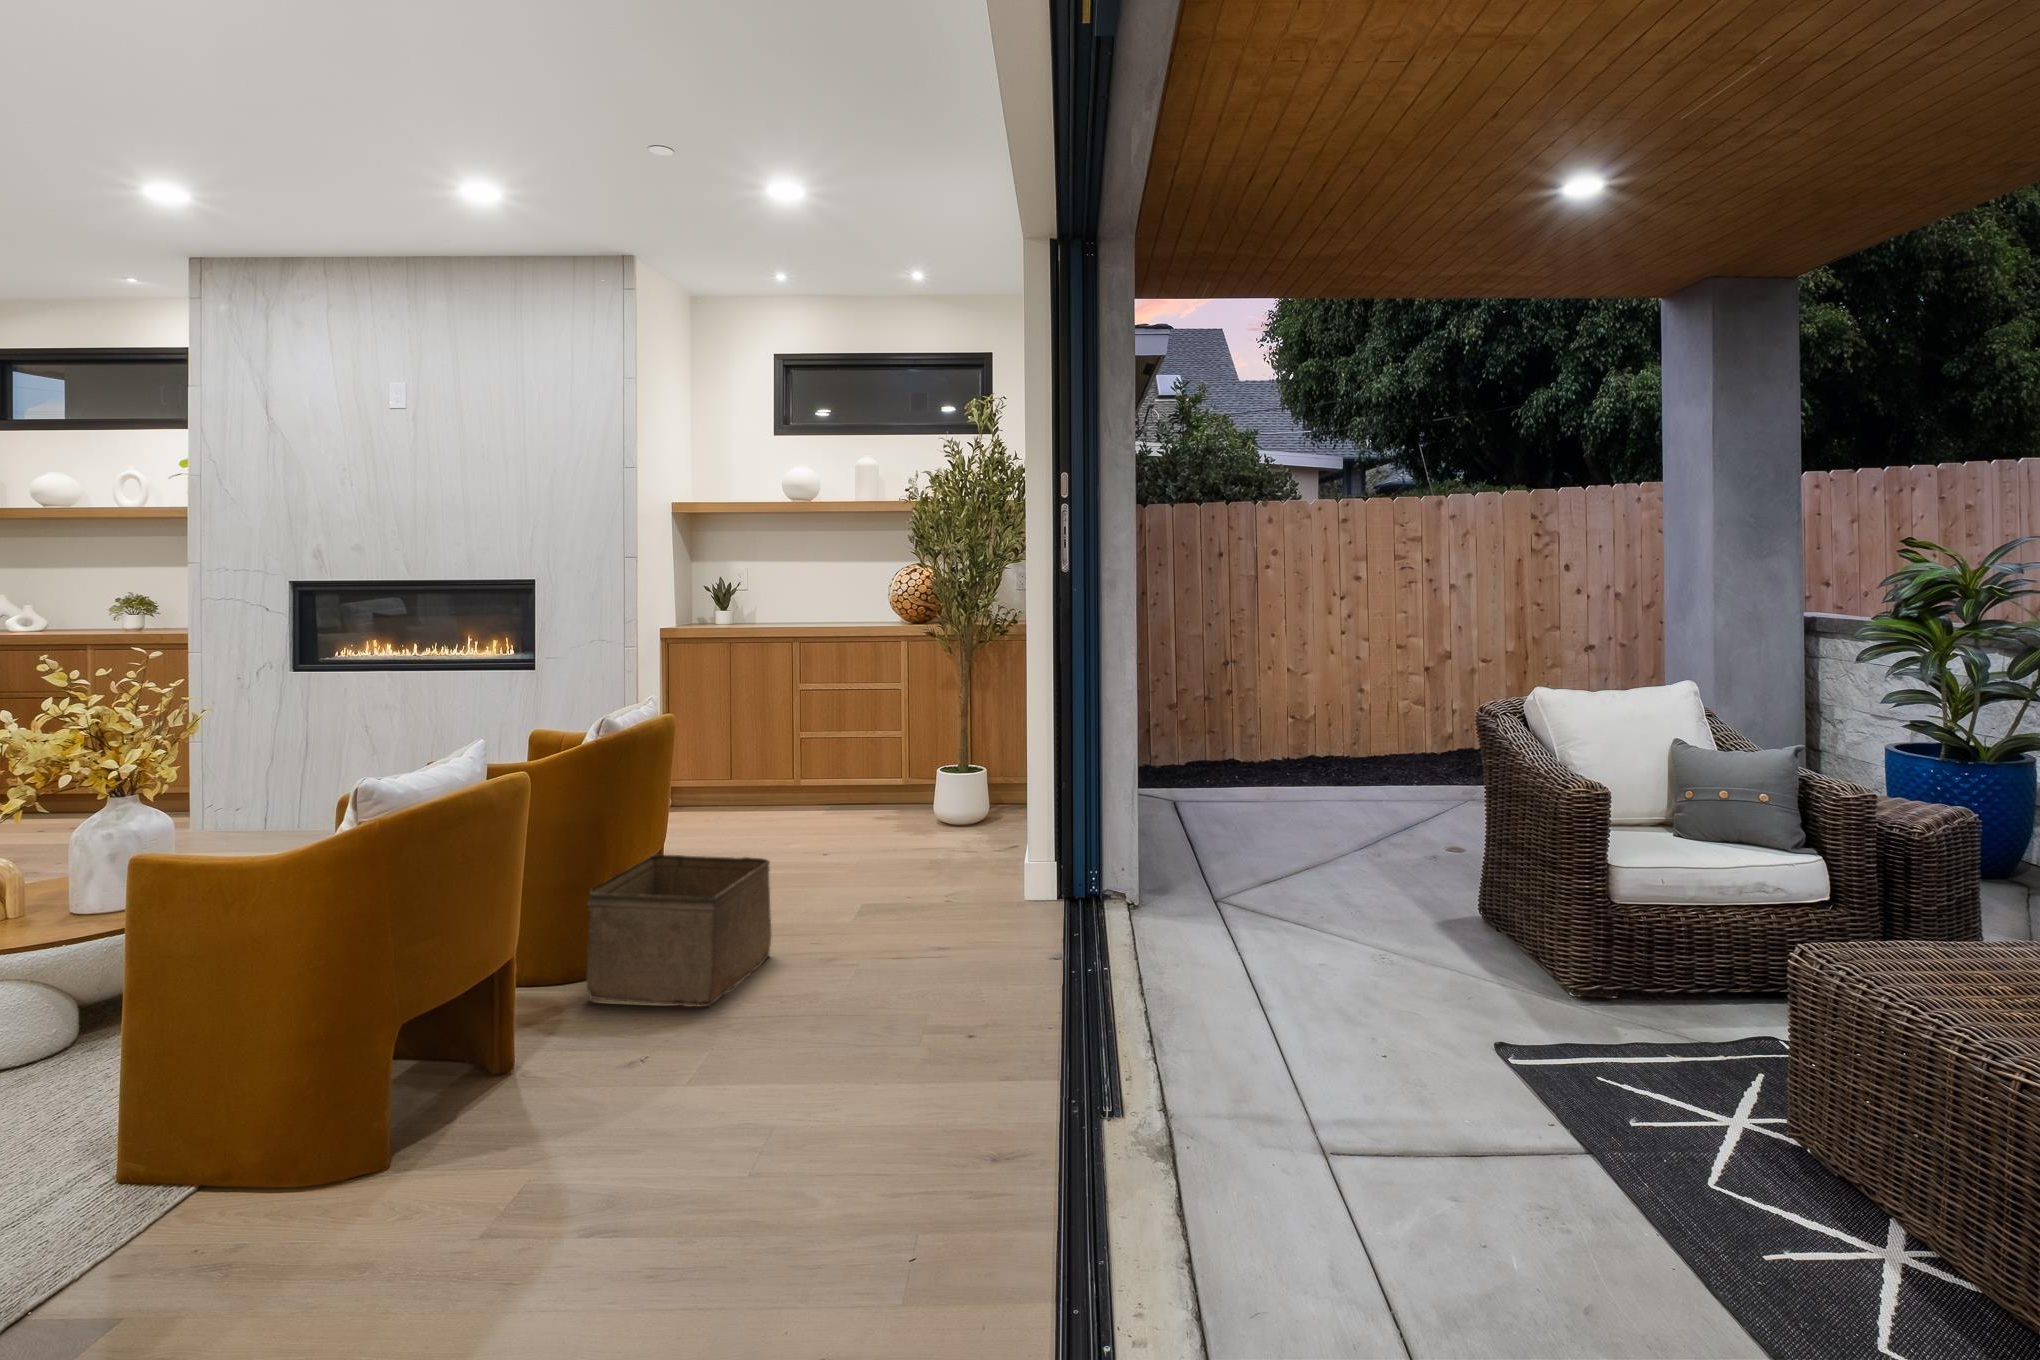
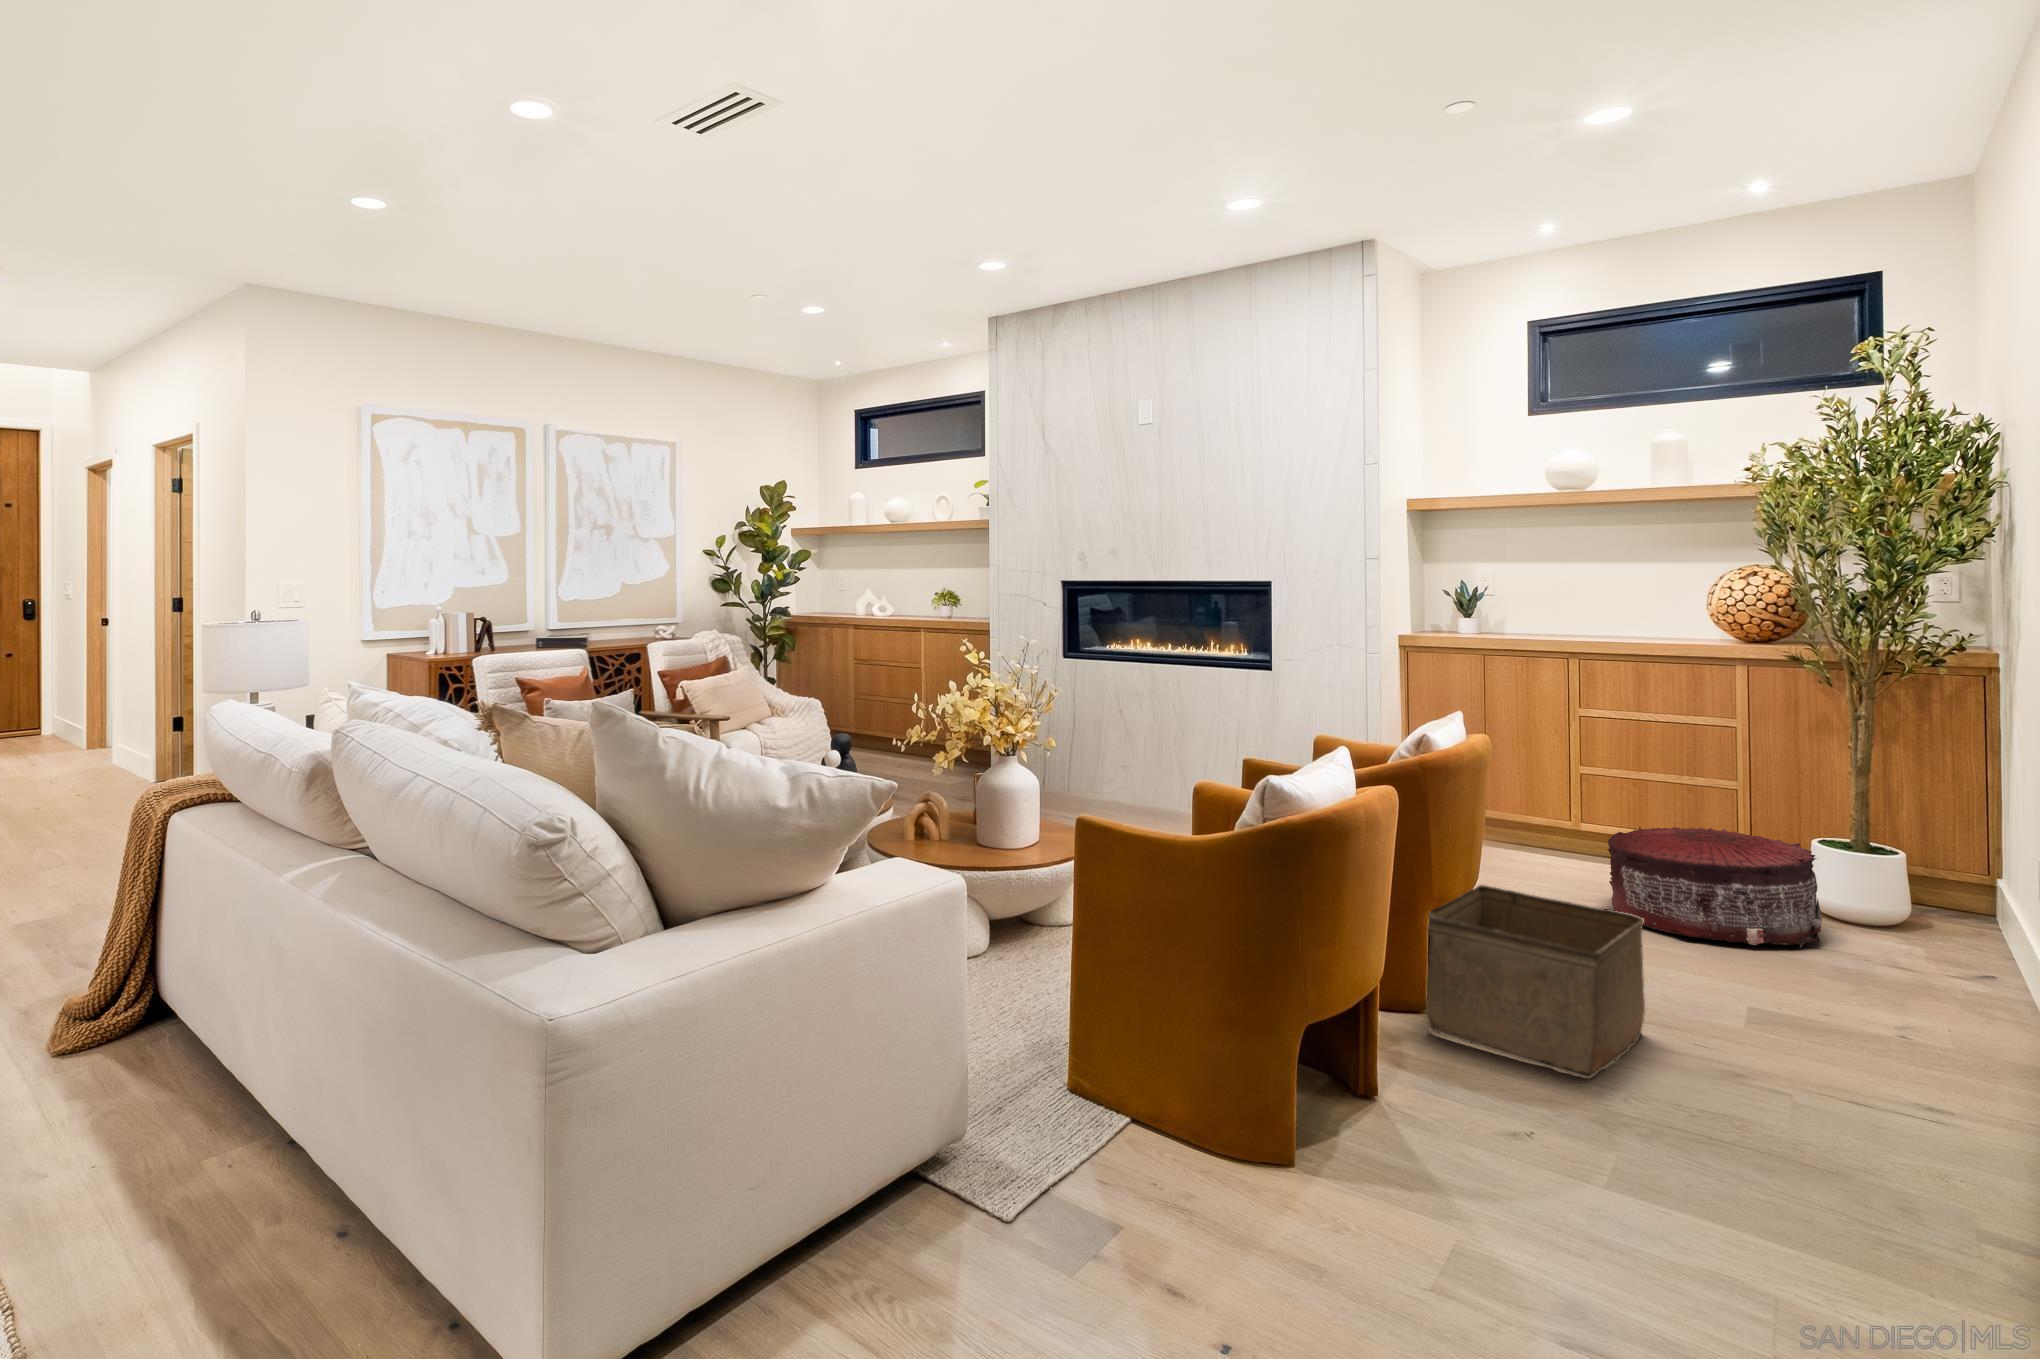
pouf: none [795,773,931,865] -> present [1608,827,1822,948]

